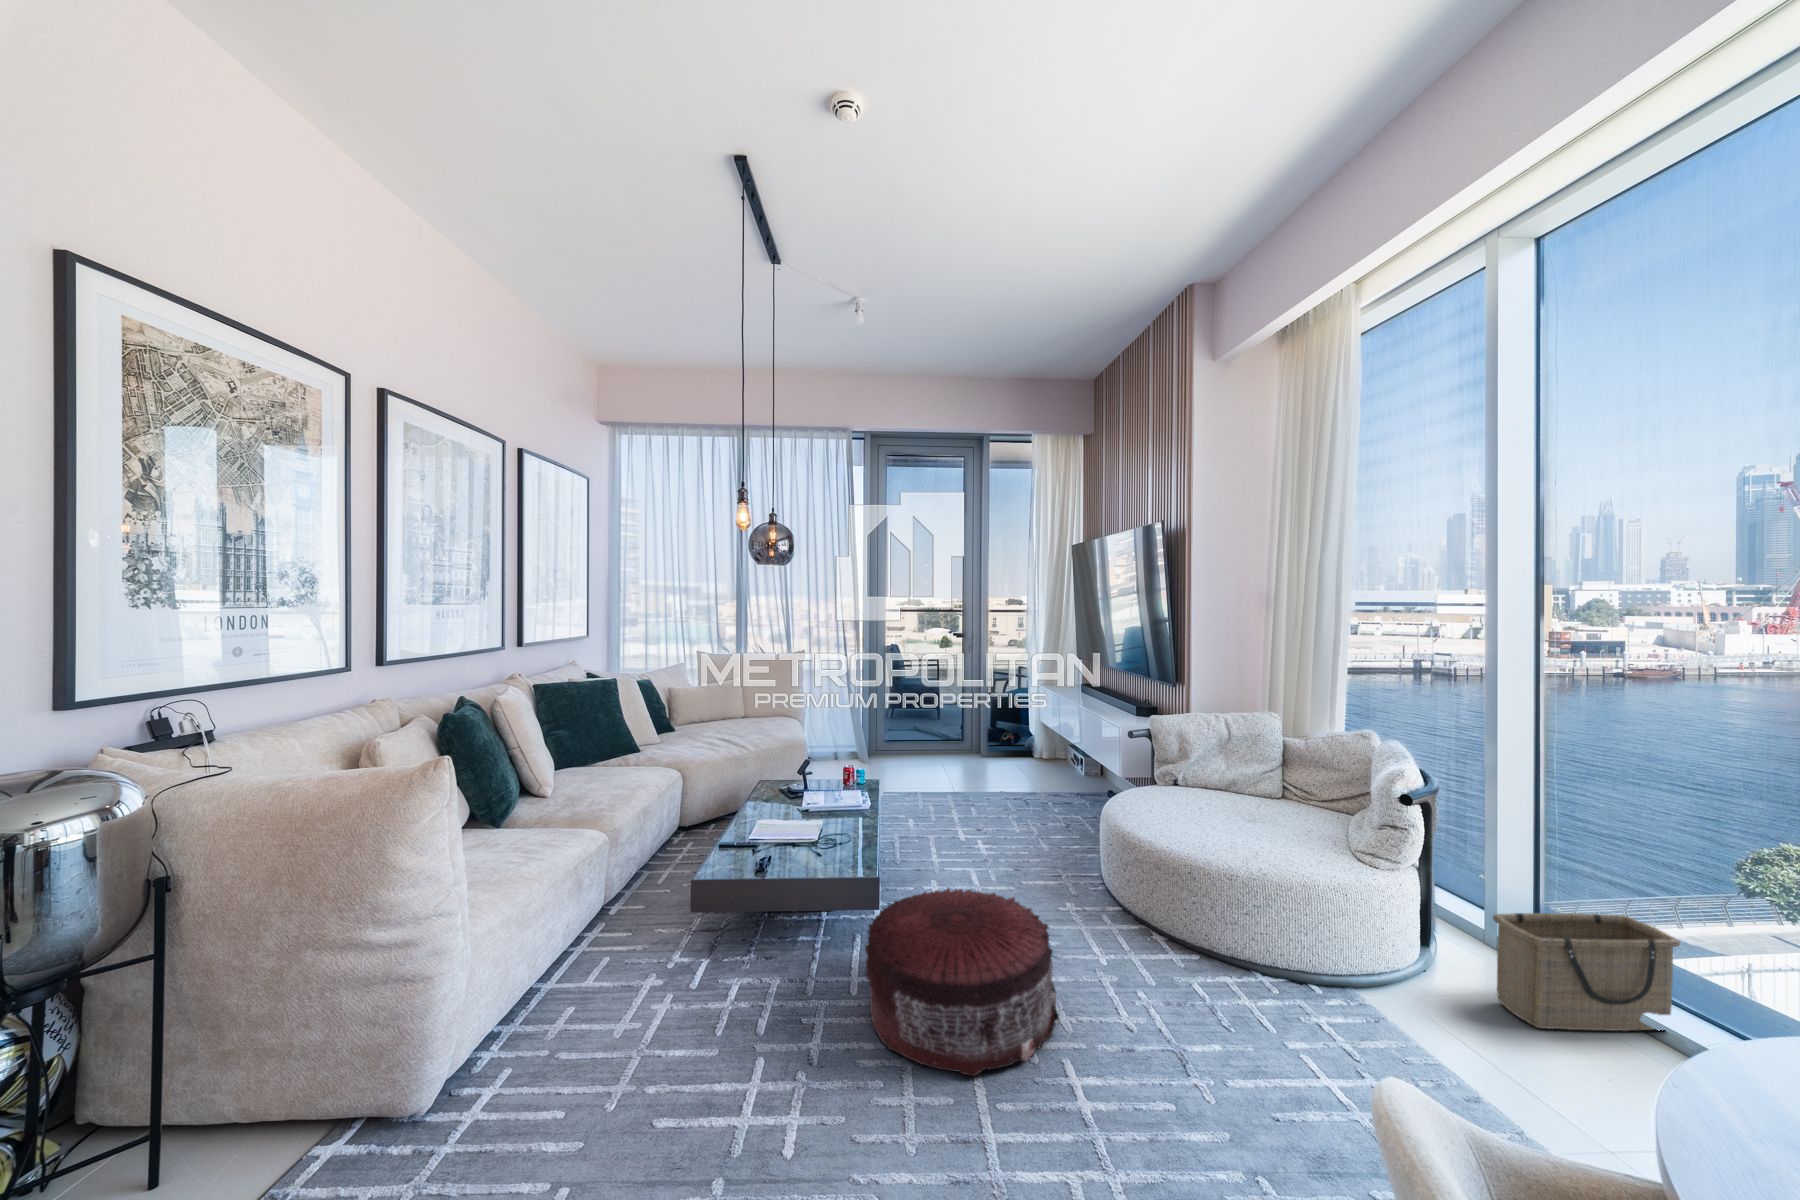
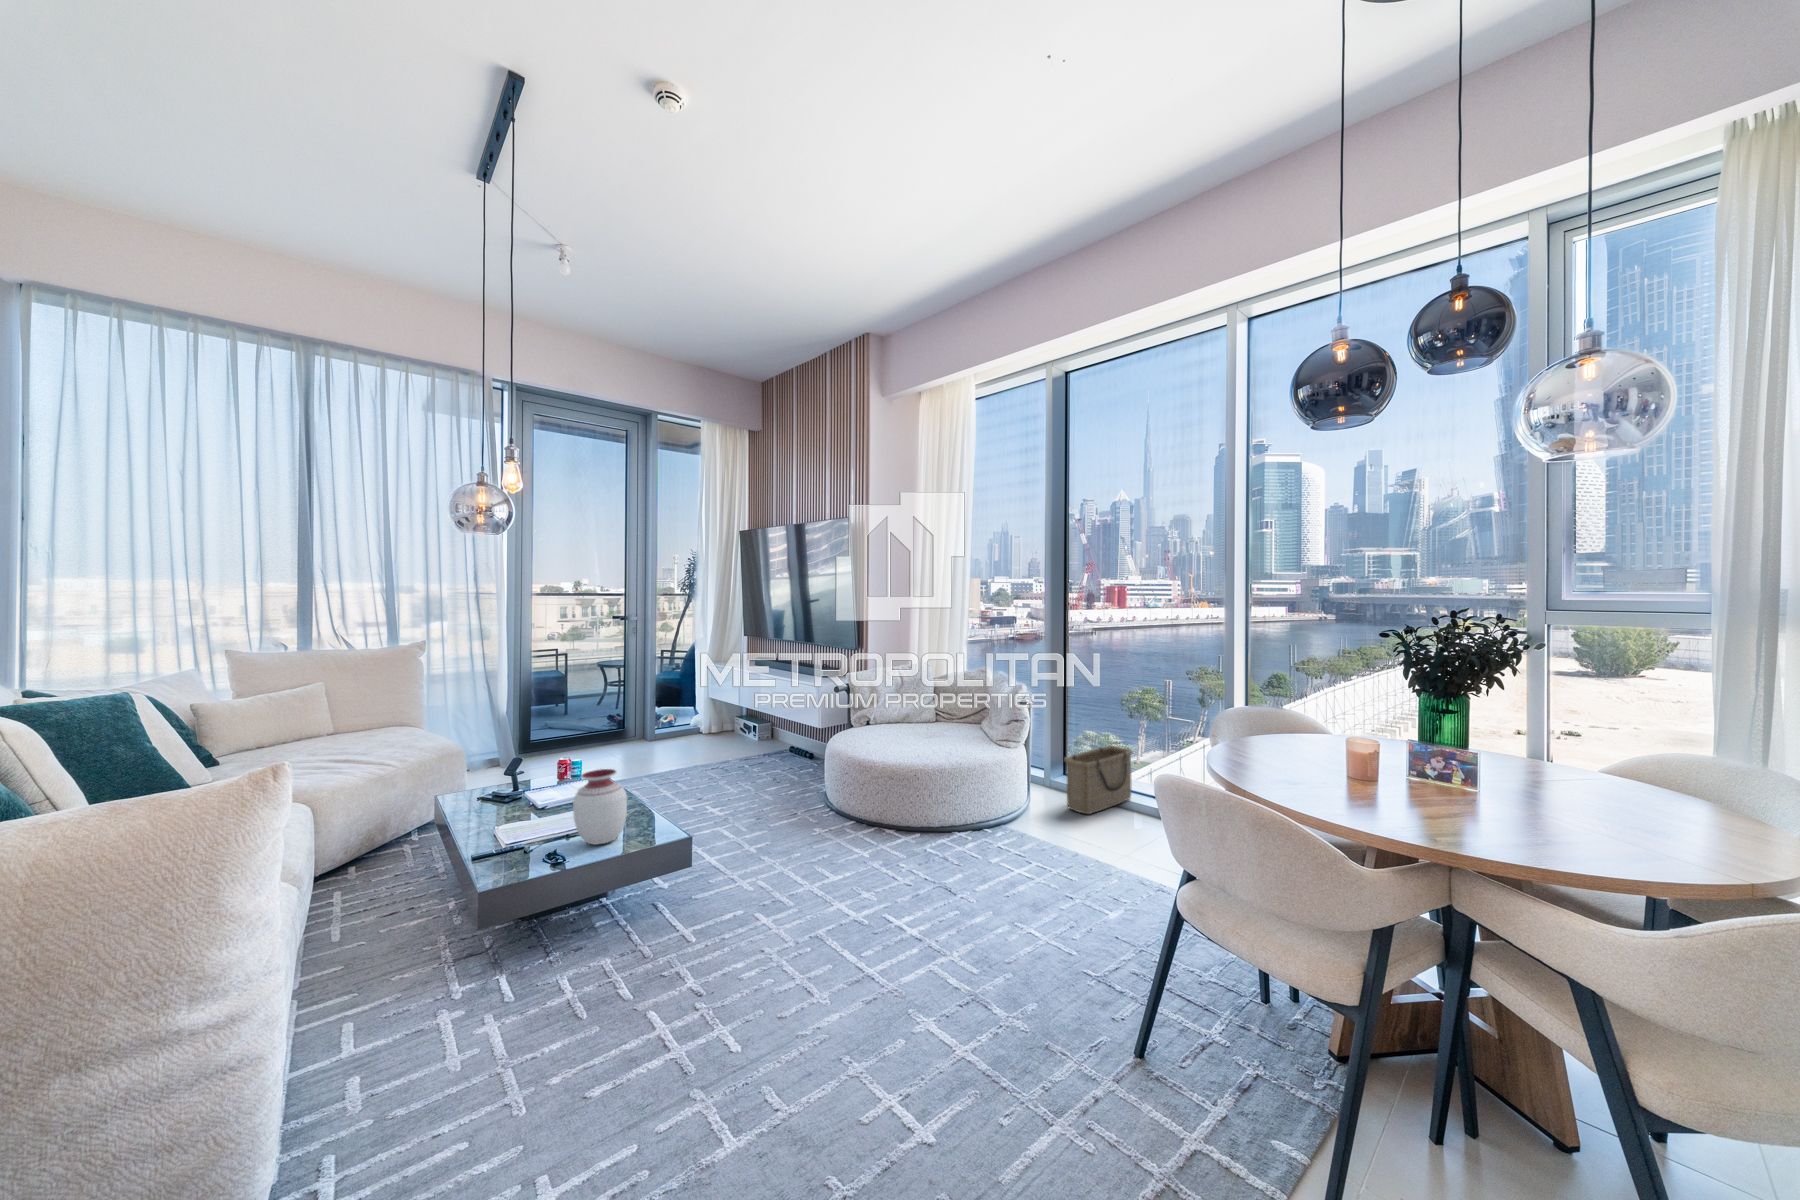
vase: none [769,786,818,862] -> present [573,769,627,844]
pouf: present [865,888,1060,1076] -> none [709,819,868,959]

